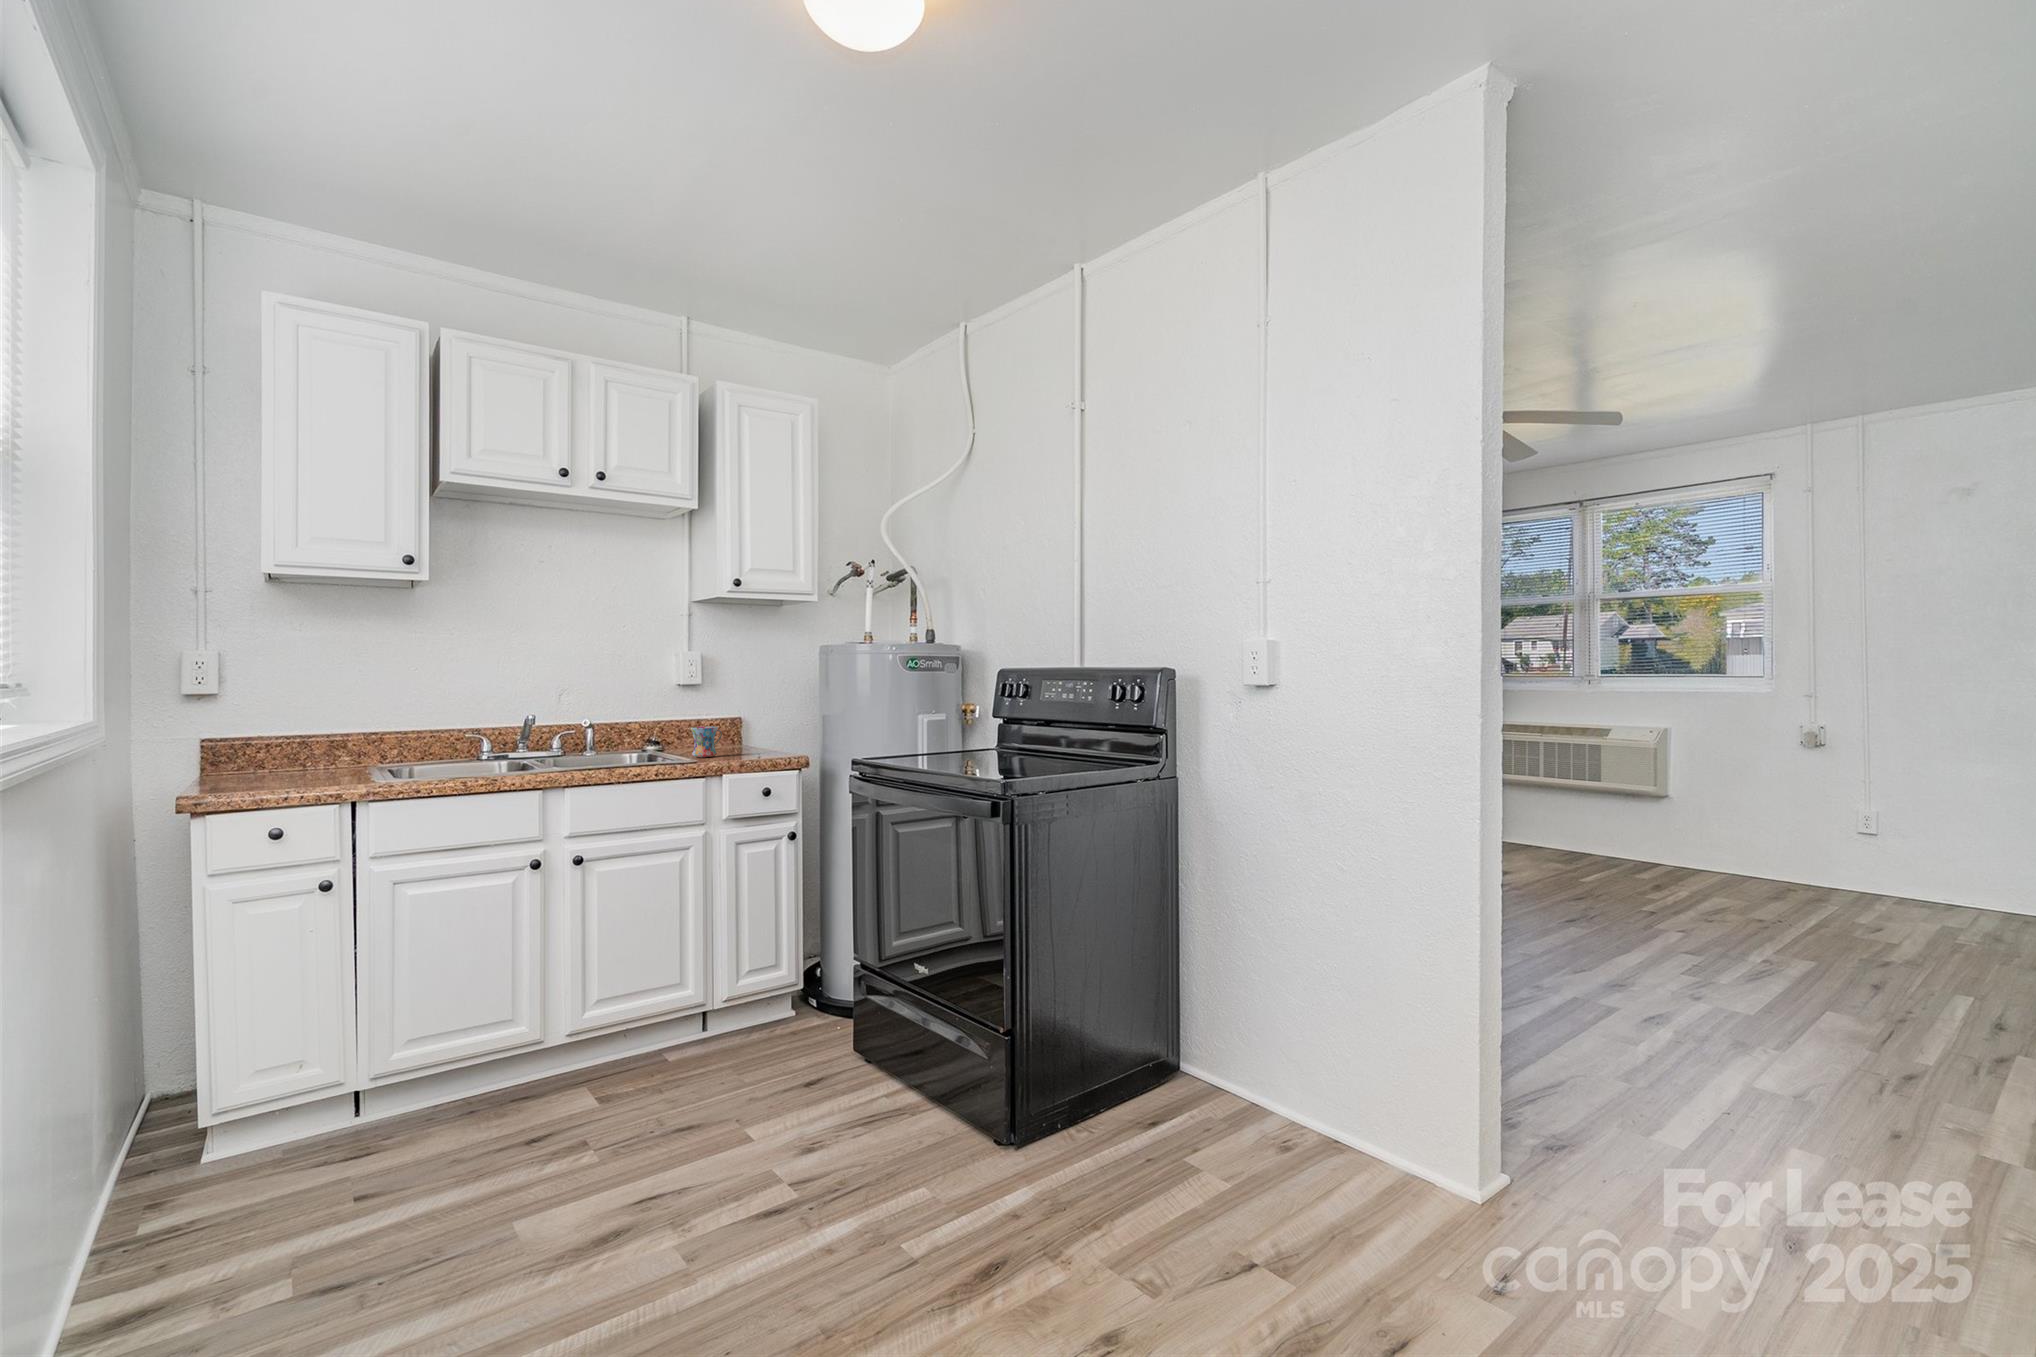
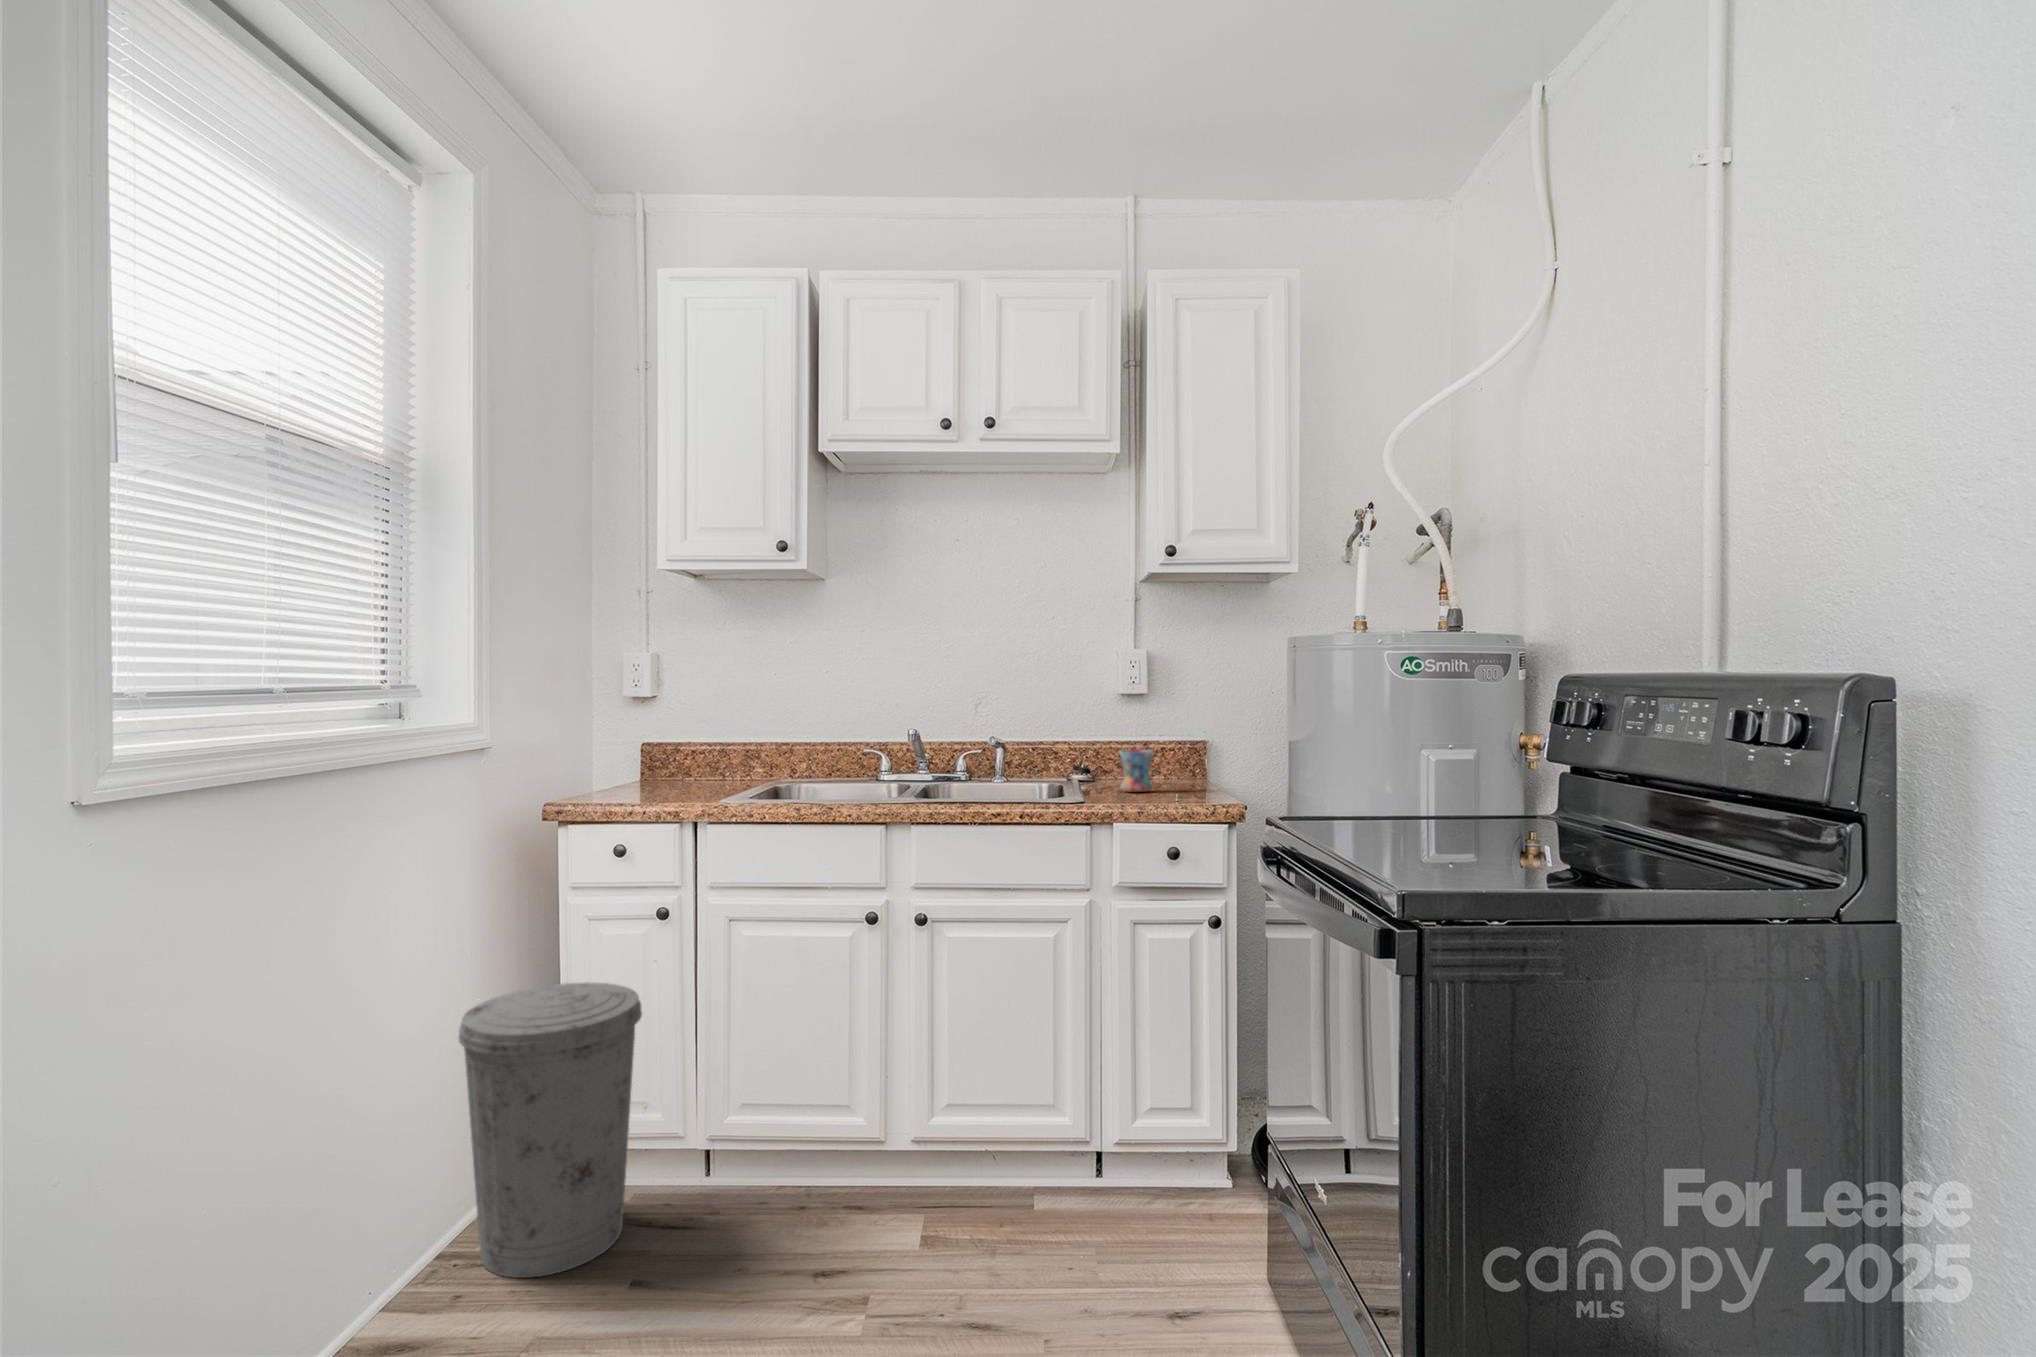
trash can: none [116,958,326,1239] -> present [458,982,642,1278]

